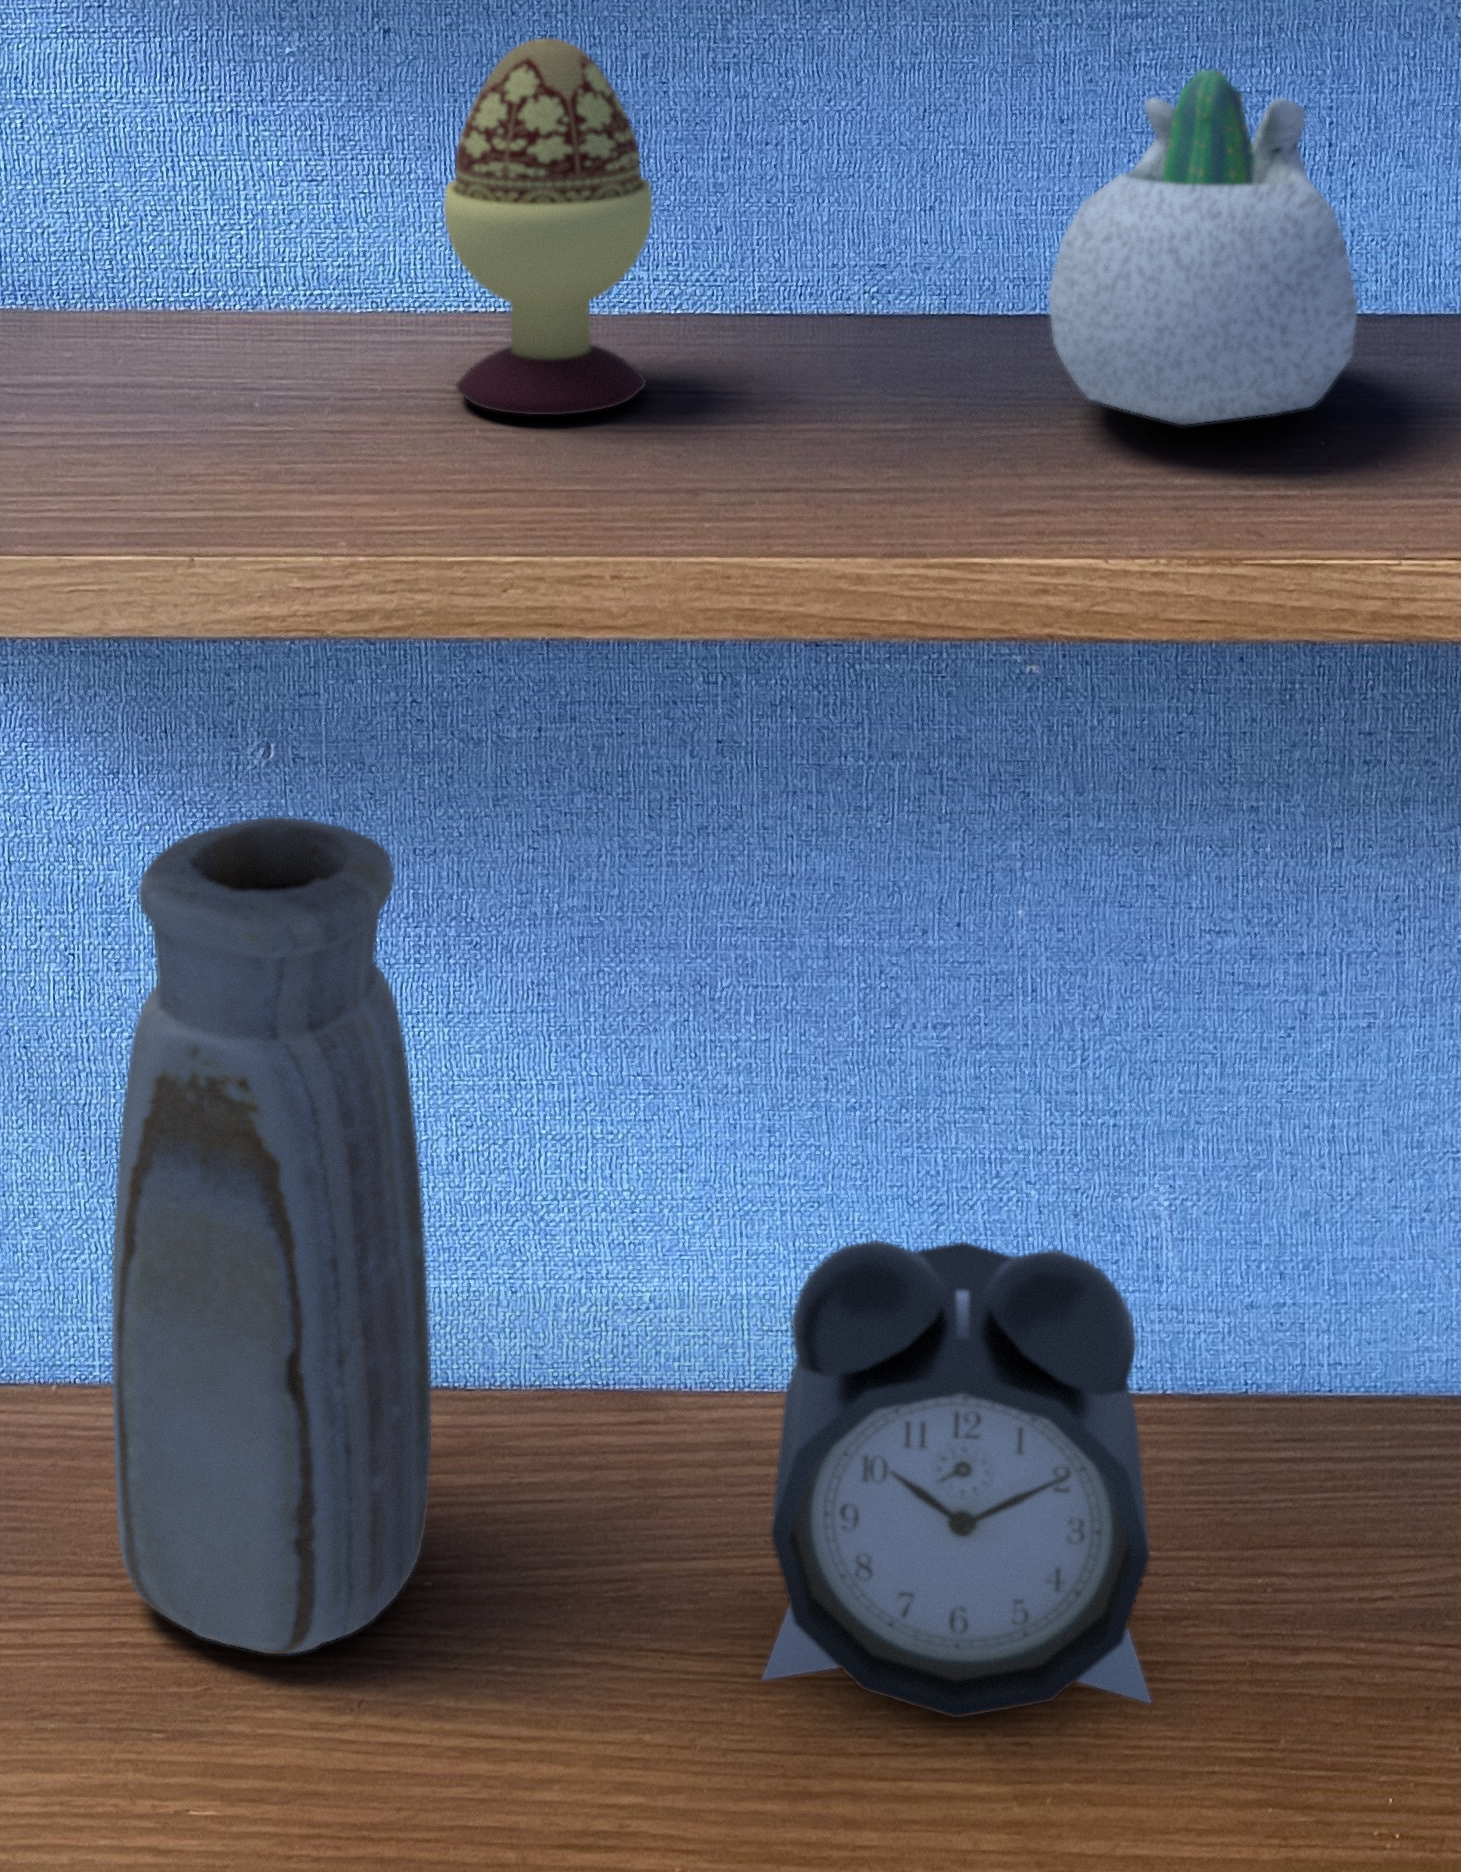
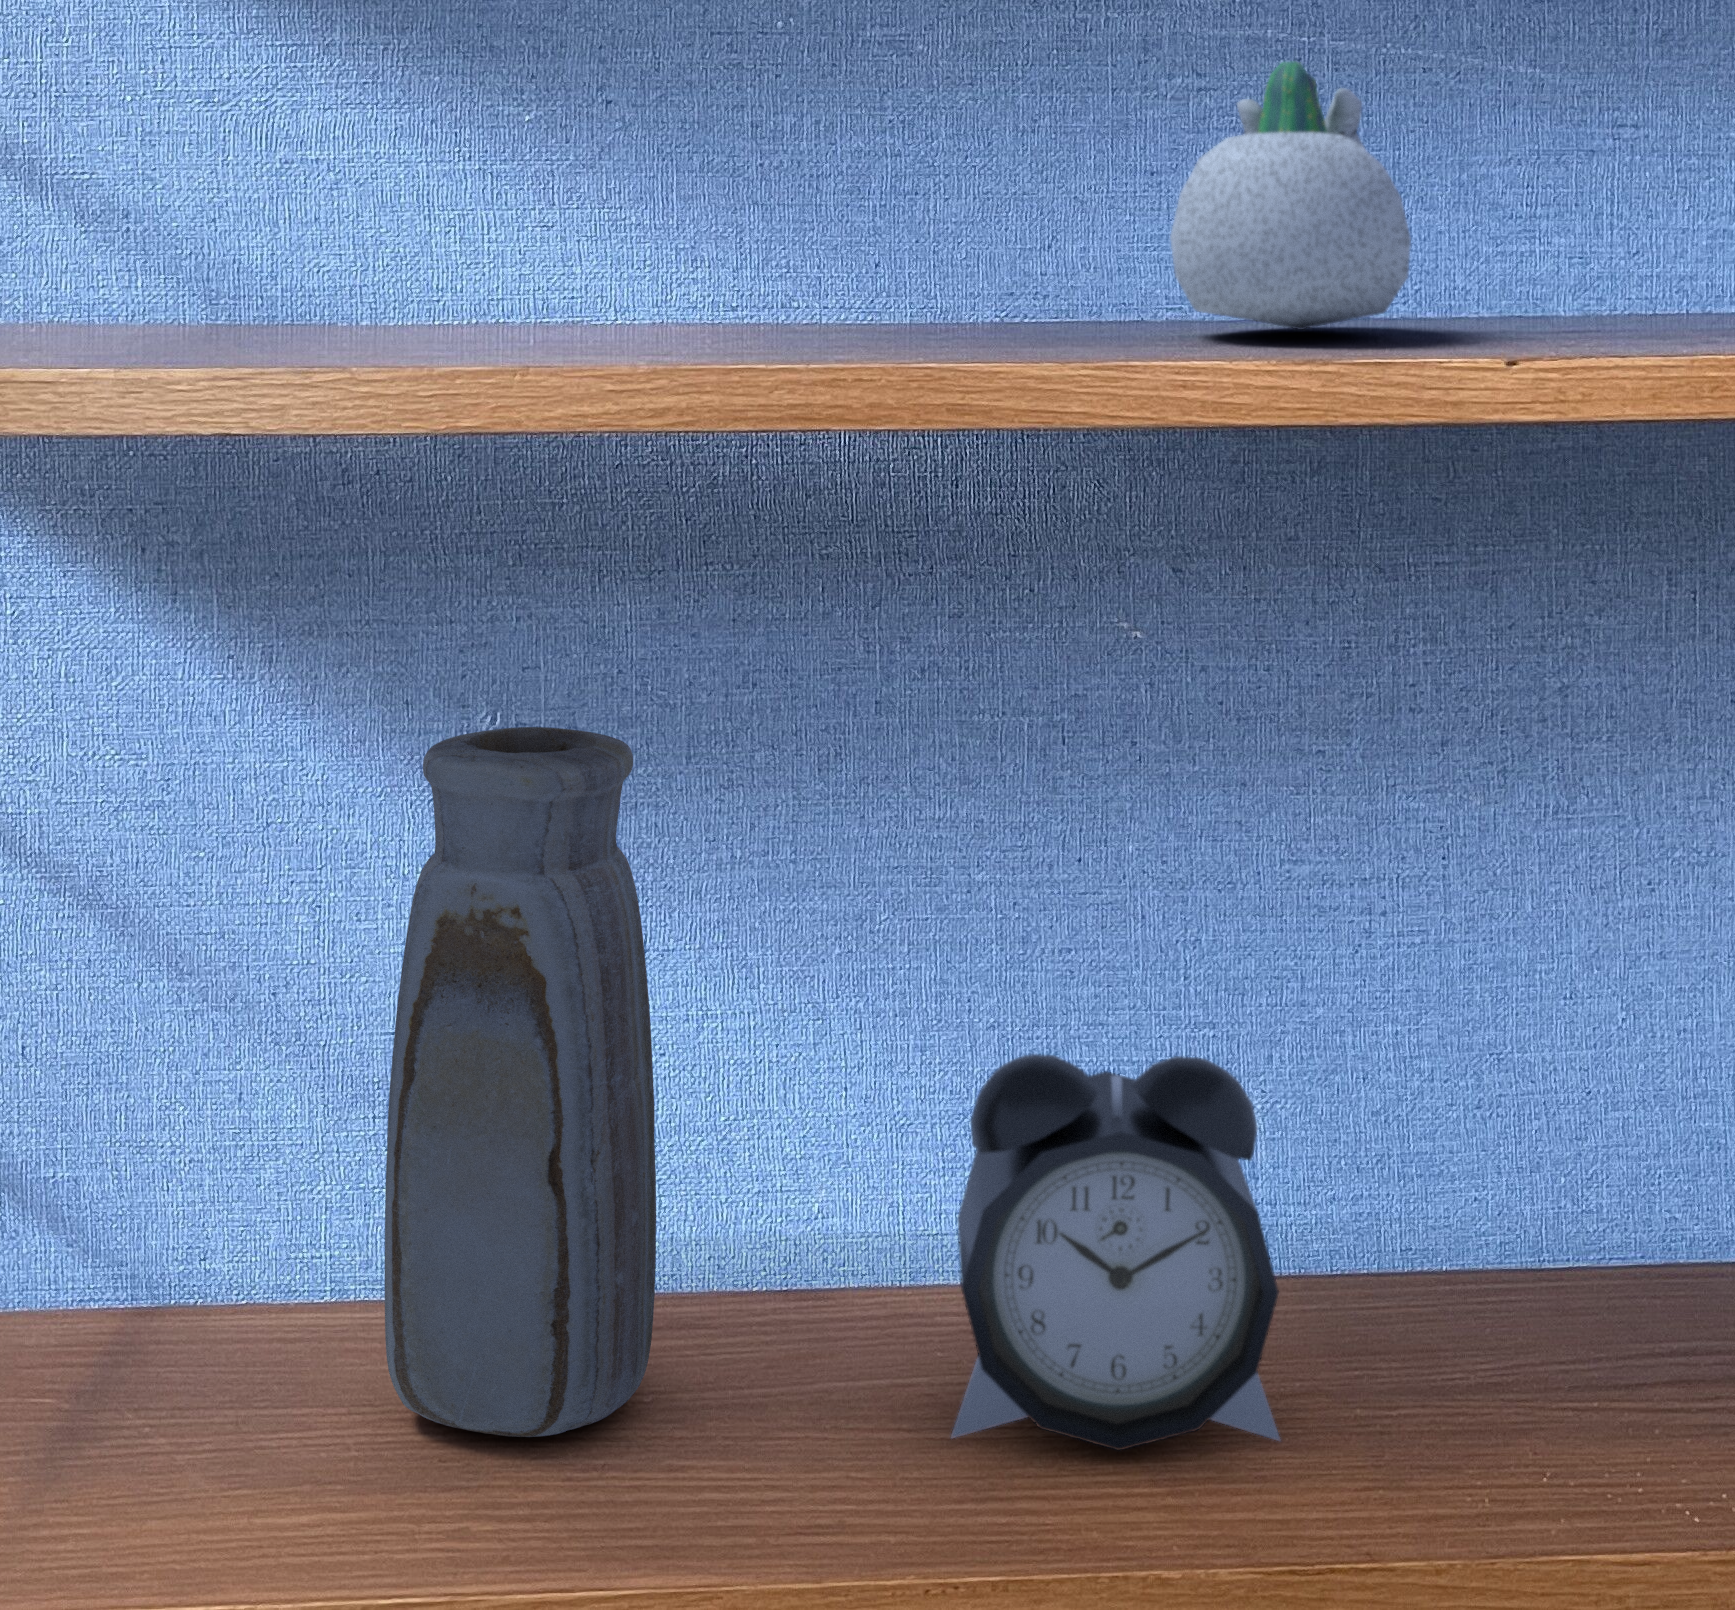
decorative egg: present [444,38,653,415] -> none [689,47,855,334]

